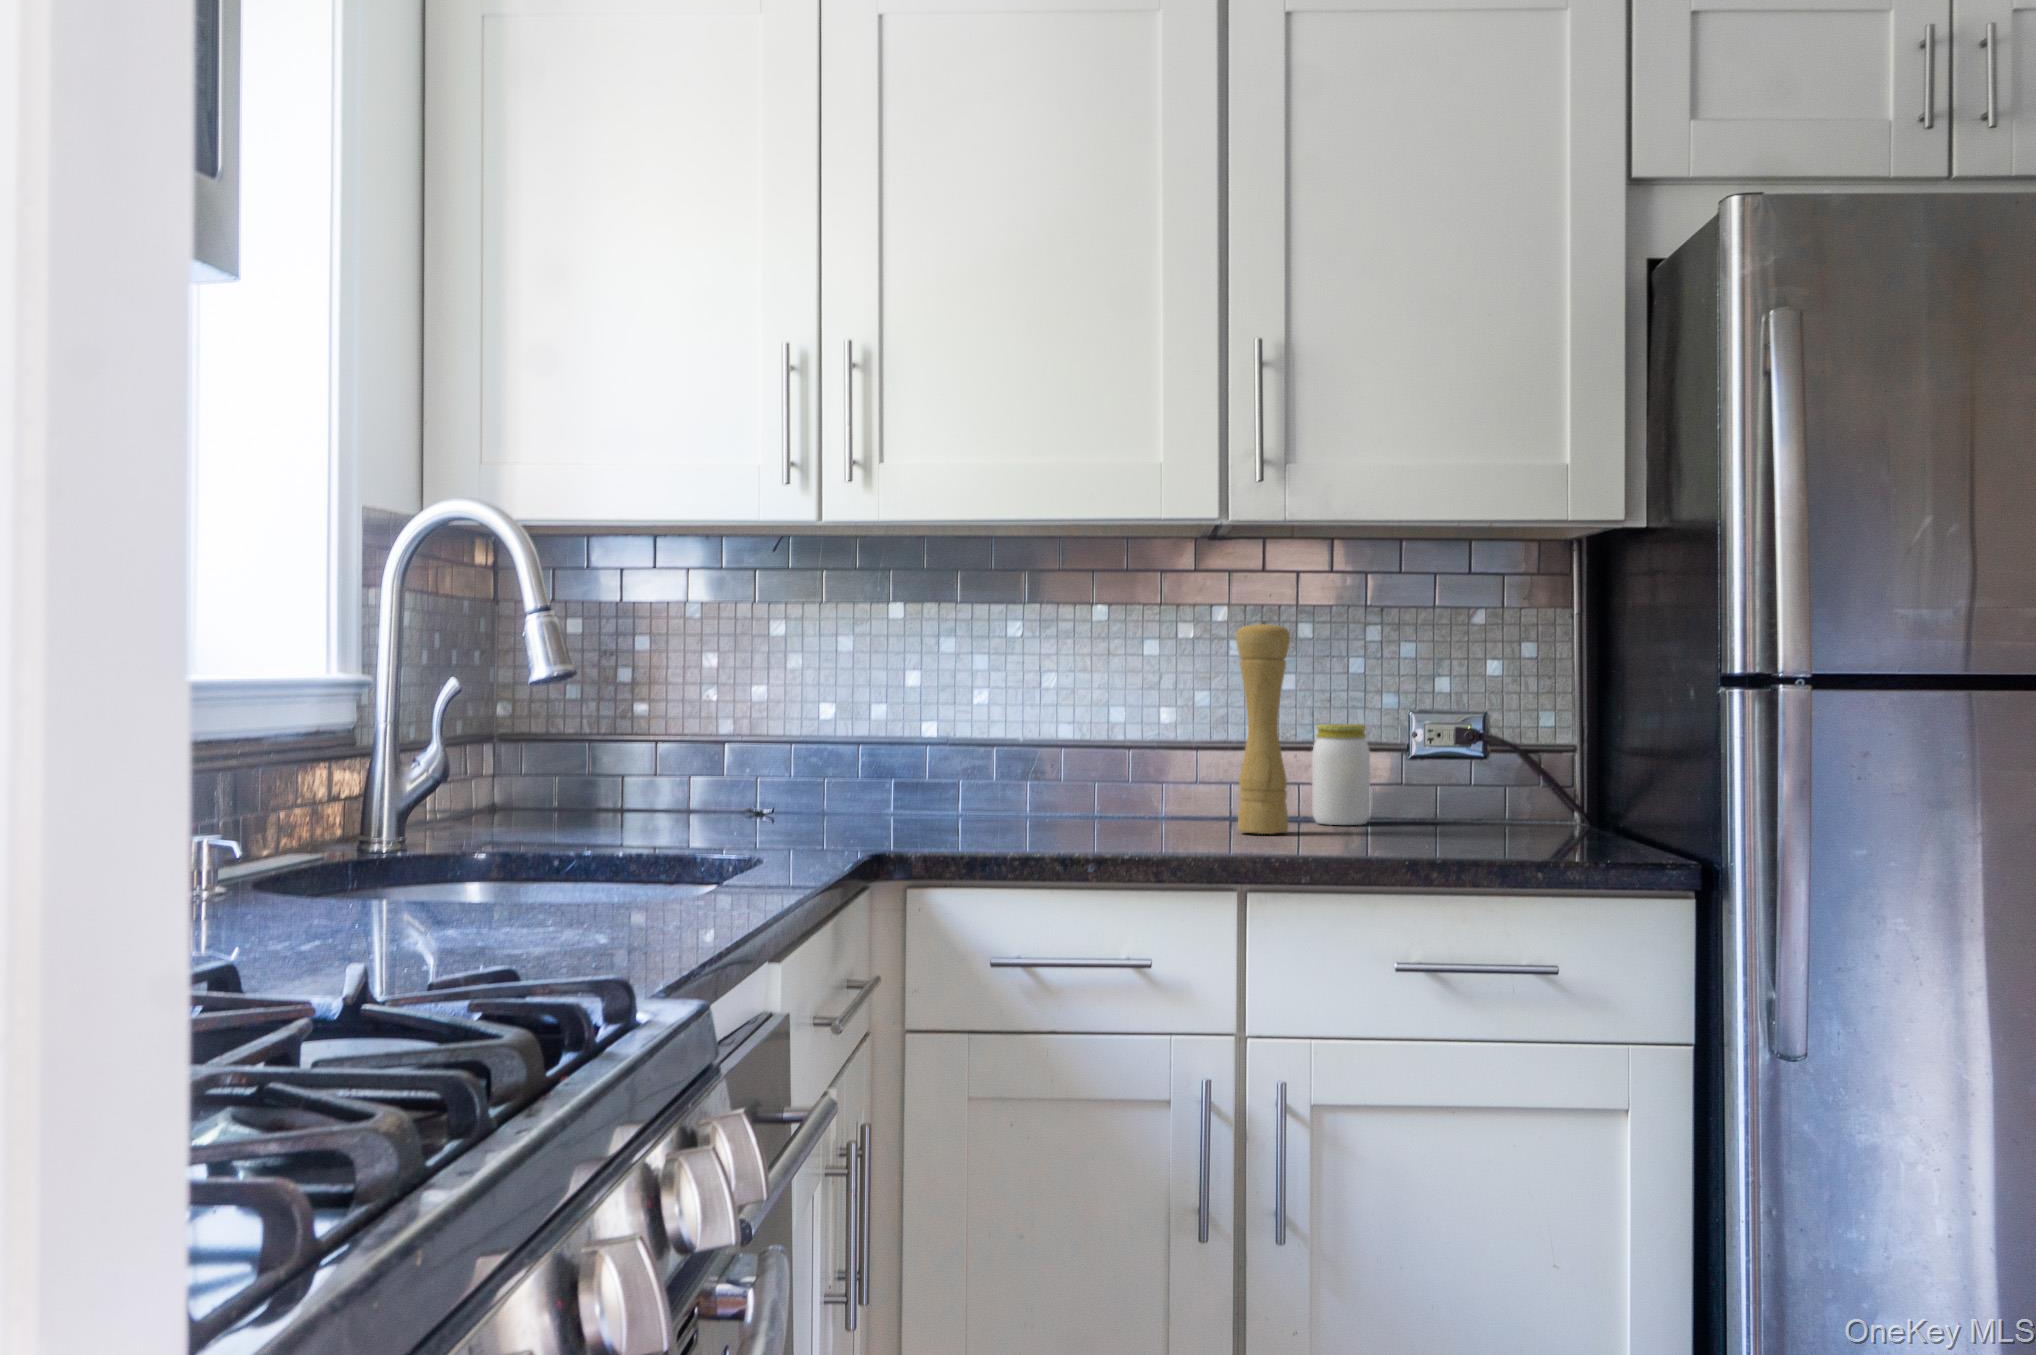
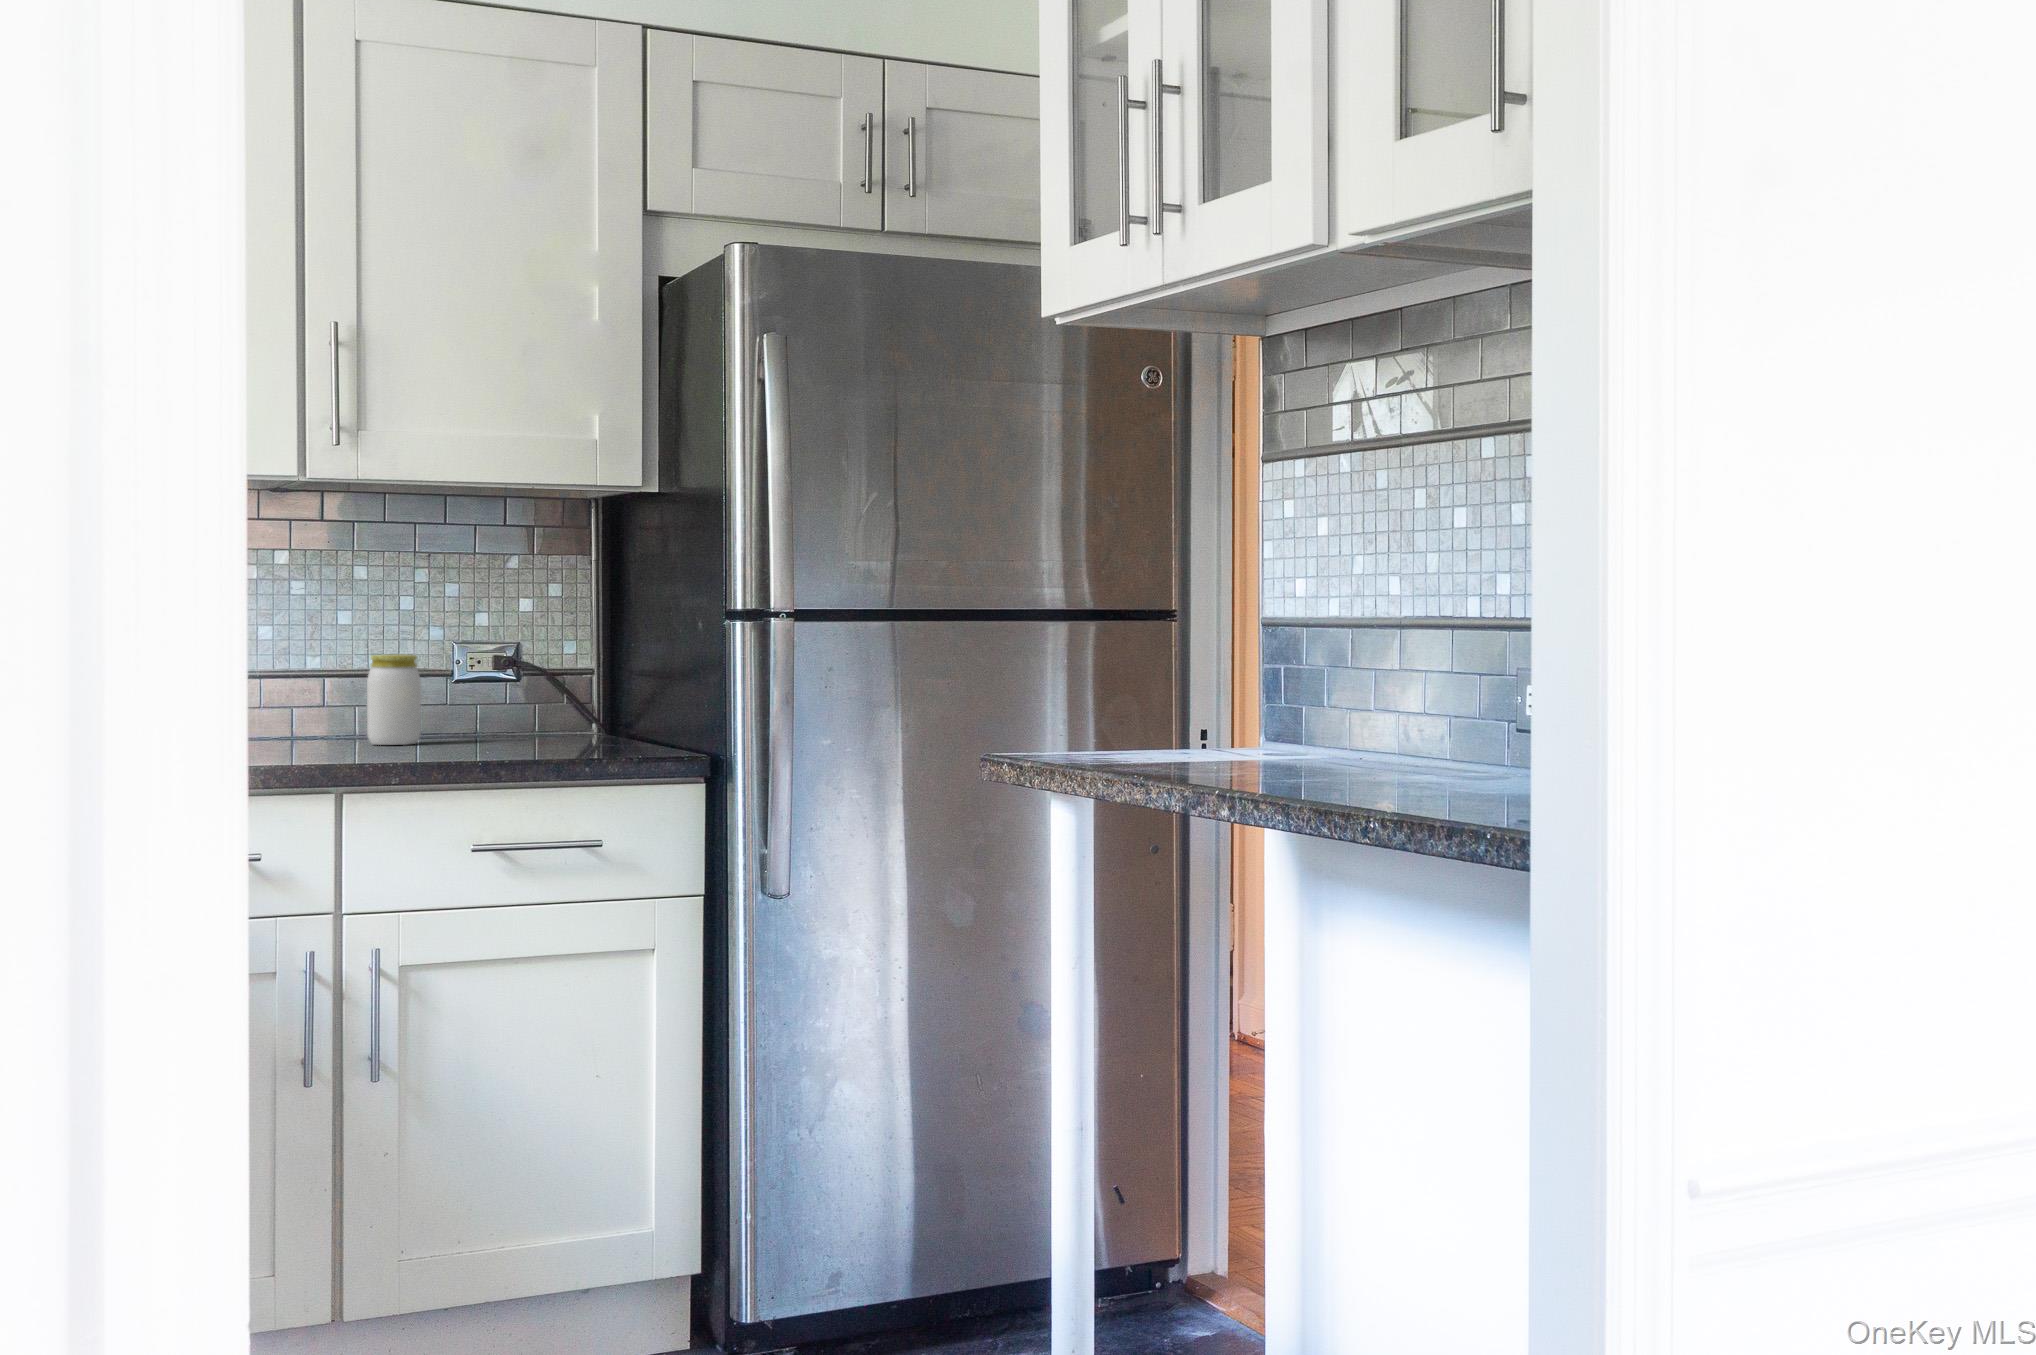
pepper mill: present [1236,621,1290,834] -> none [308,564,358,753]

